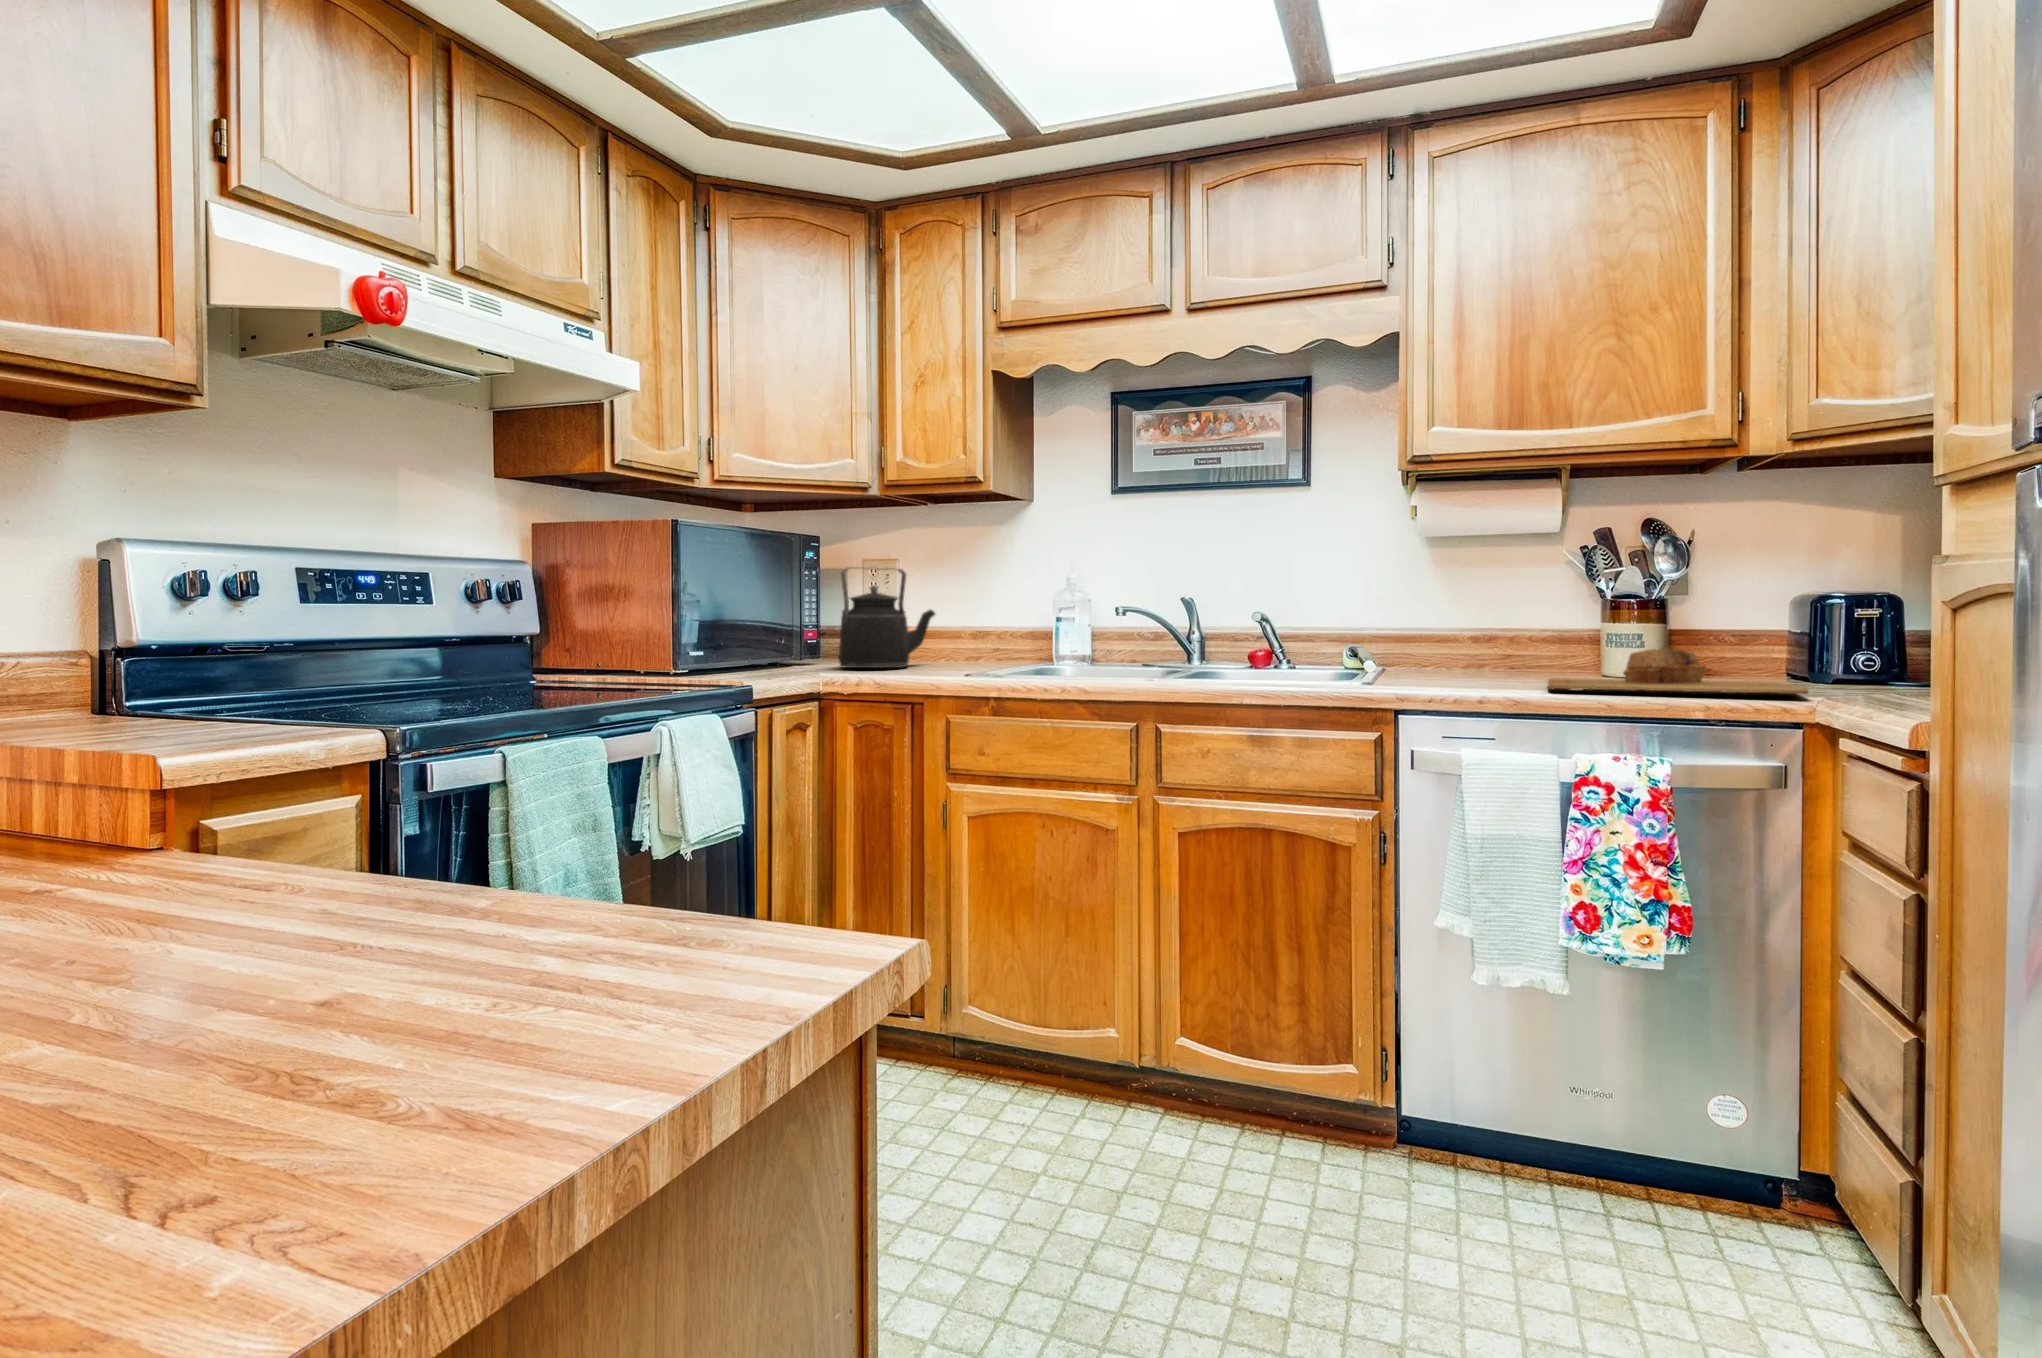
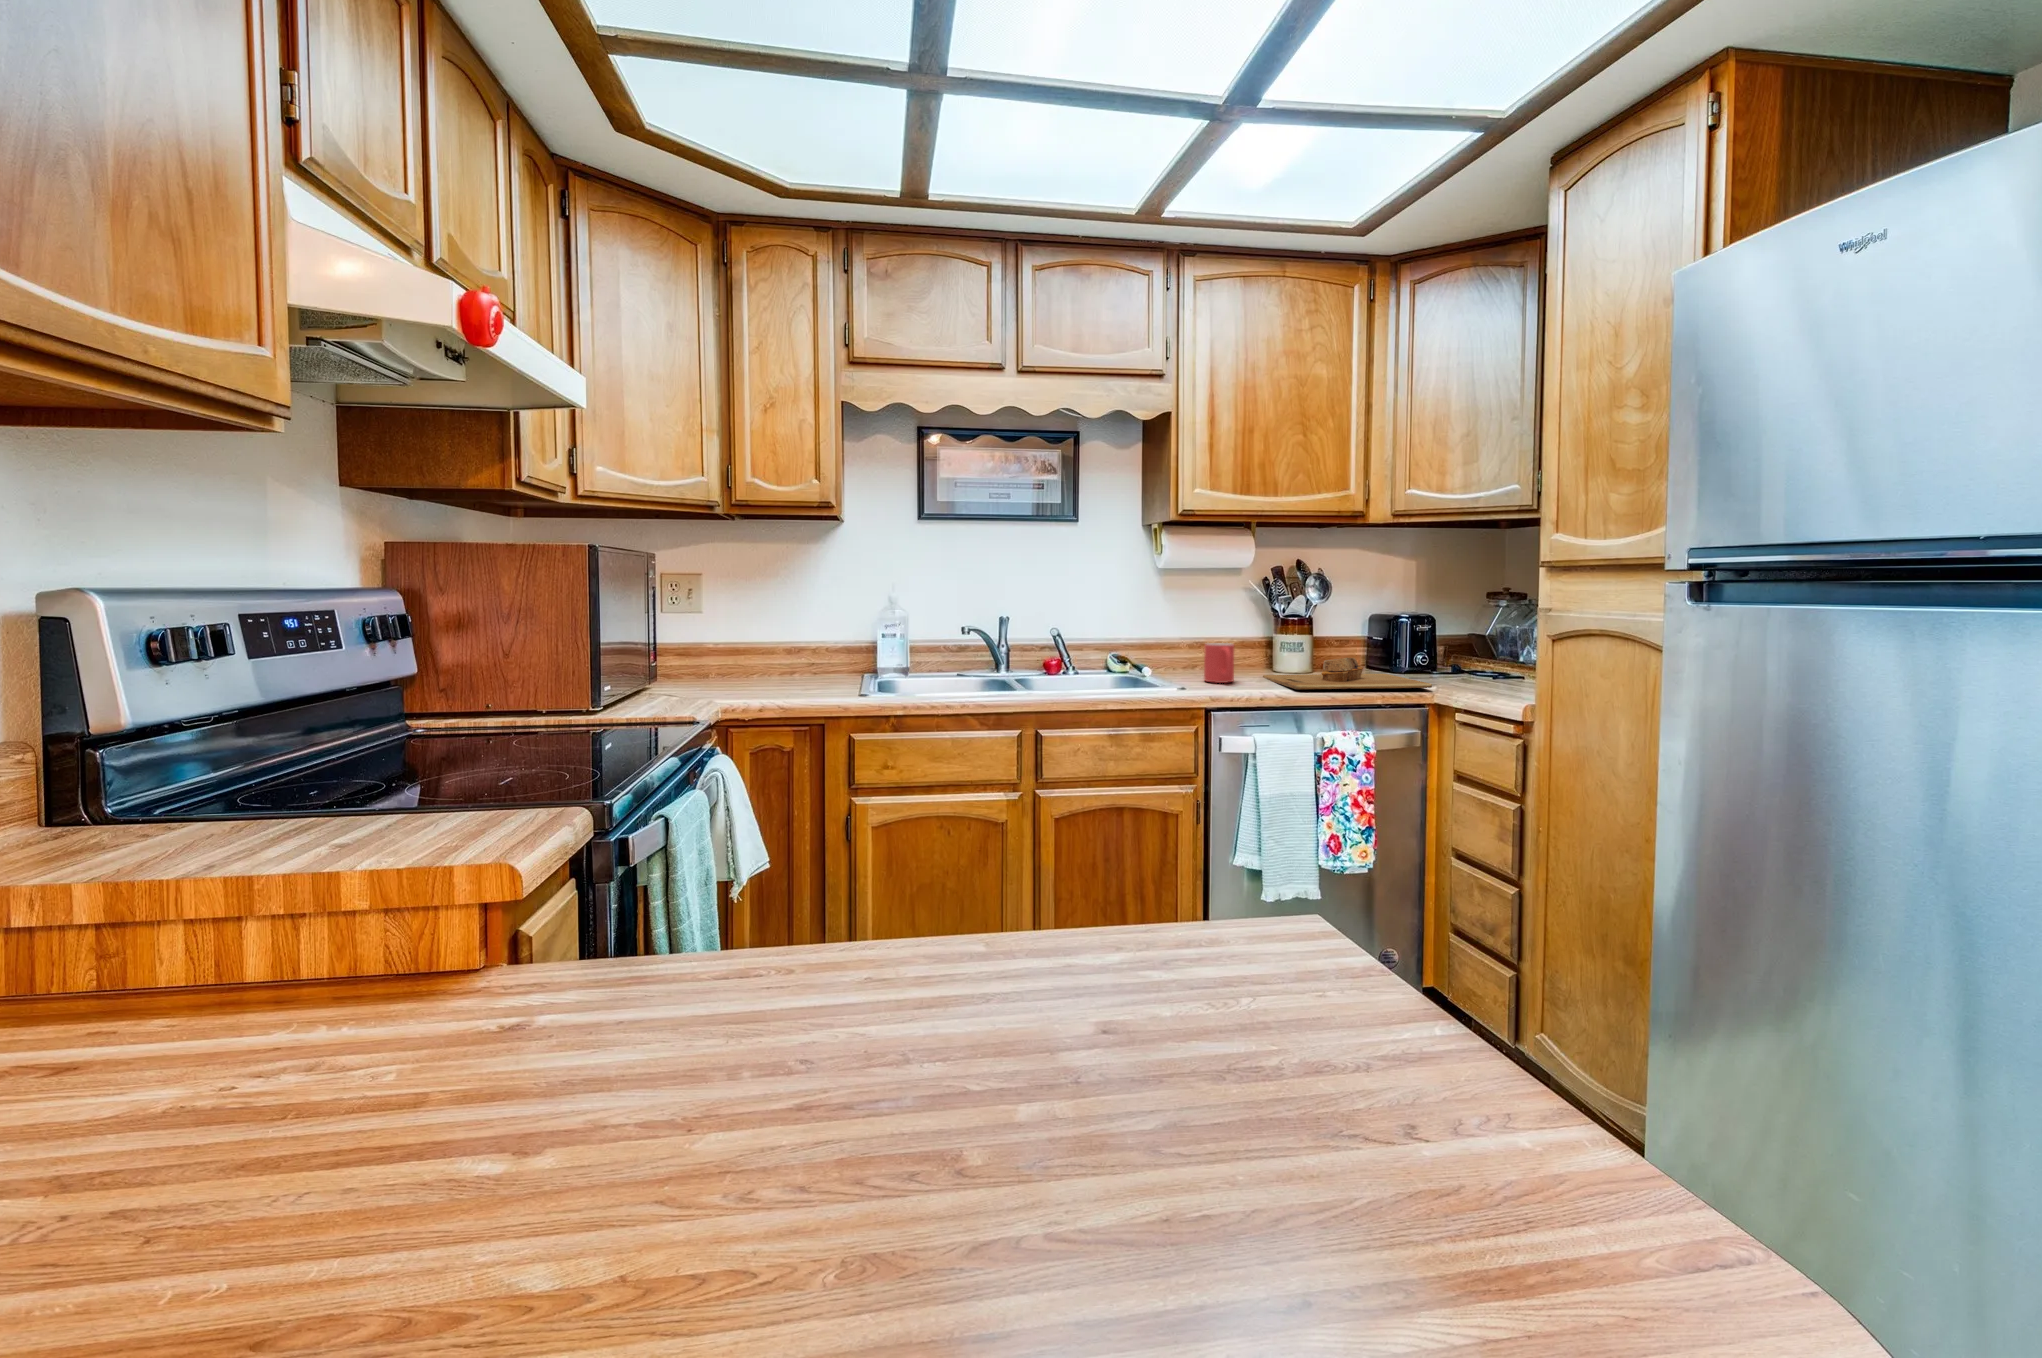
kettle: present [839,568,935,668] -> none [680,588,766,688]
mug: none [1437,629,1482,682] -> present [1204,643,1234,683]

